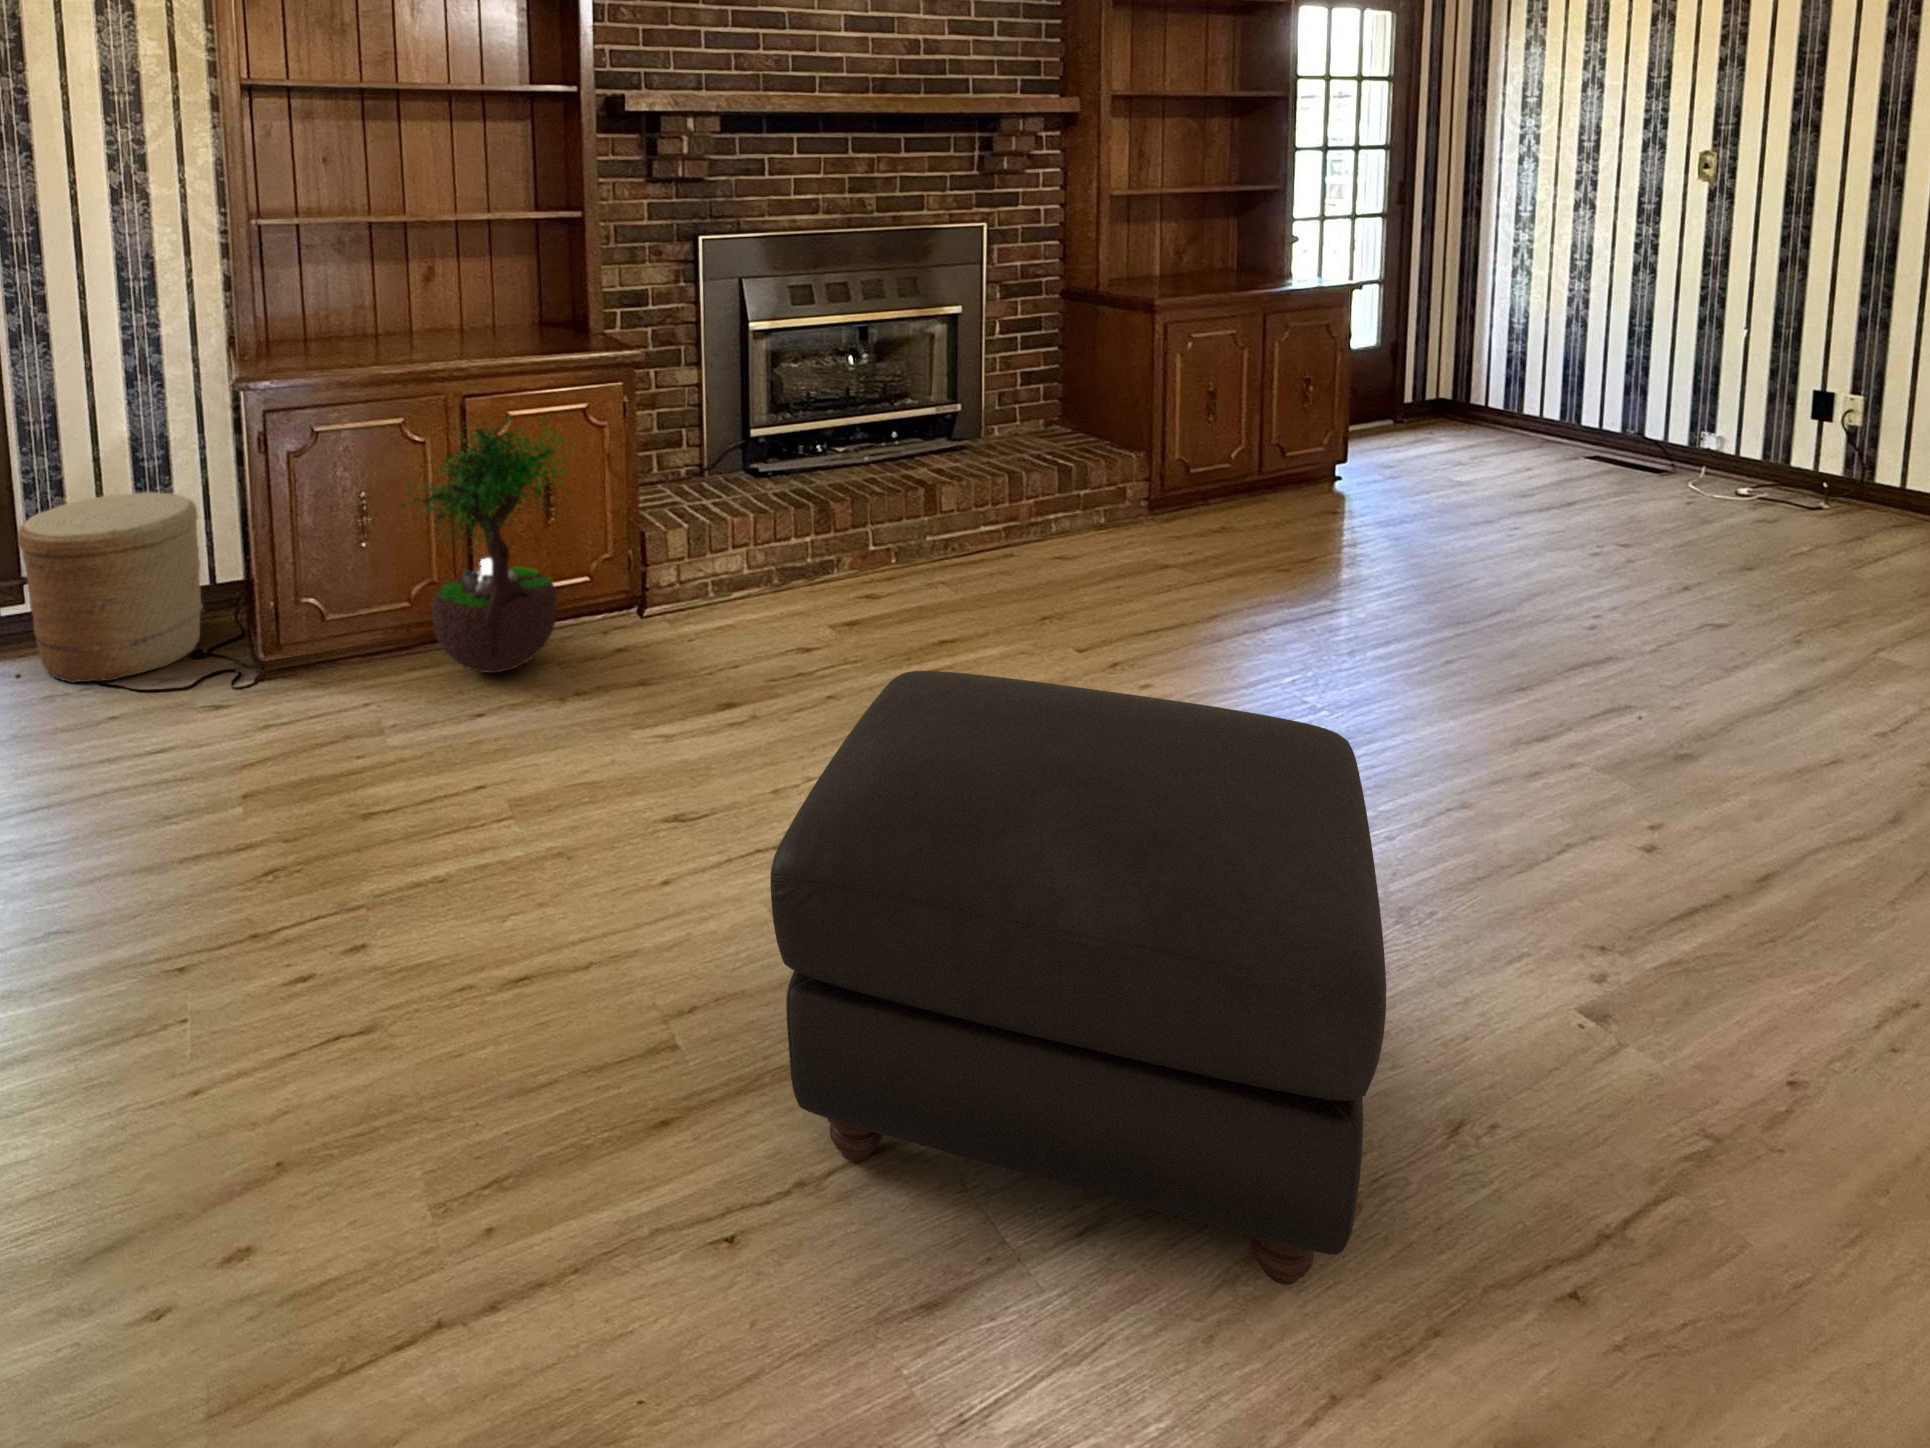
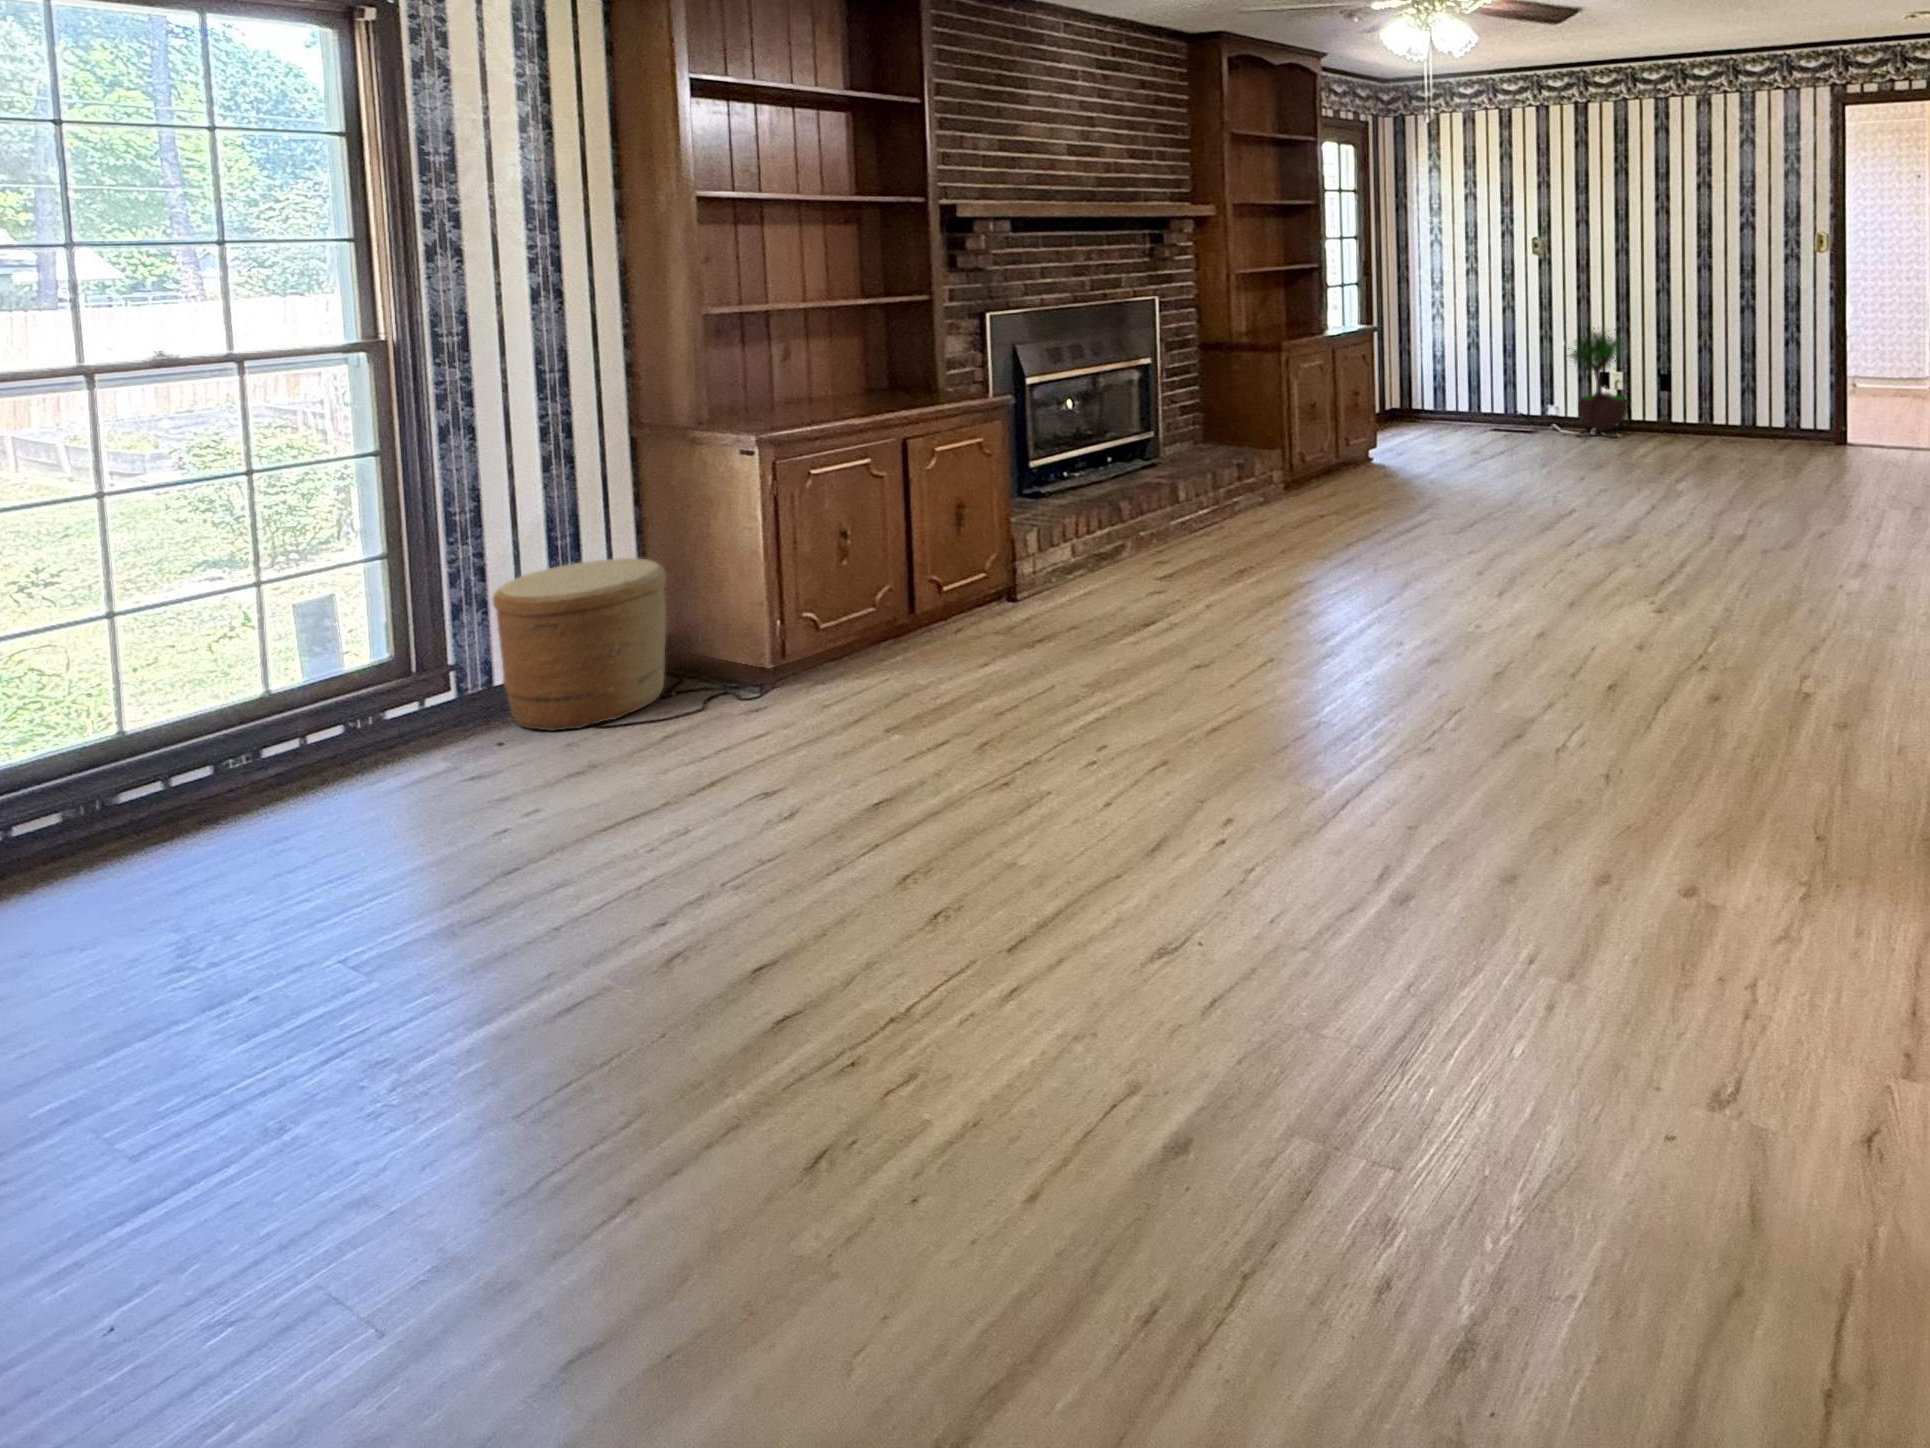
potted tree: present [402,404,574,673] -> present [1567,328,1626,431]
ottoman: present [770,671,1386,1285] -> none [1365,496,1650,714]

